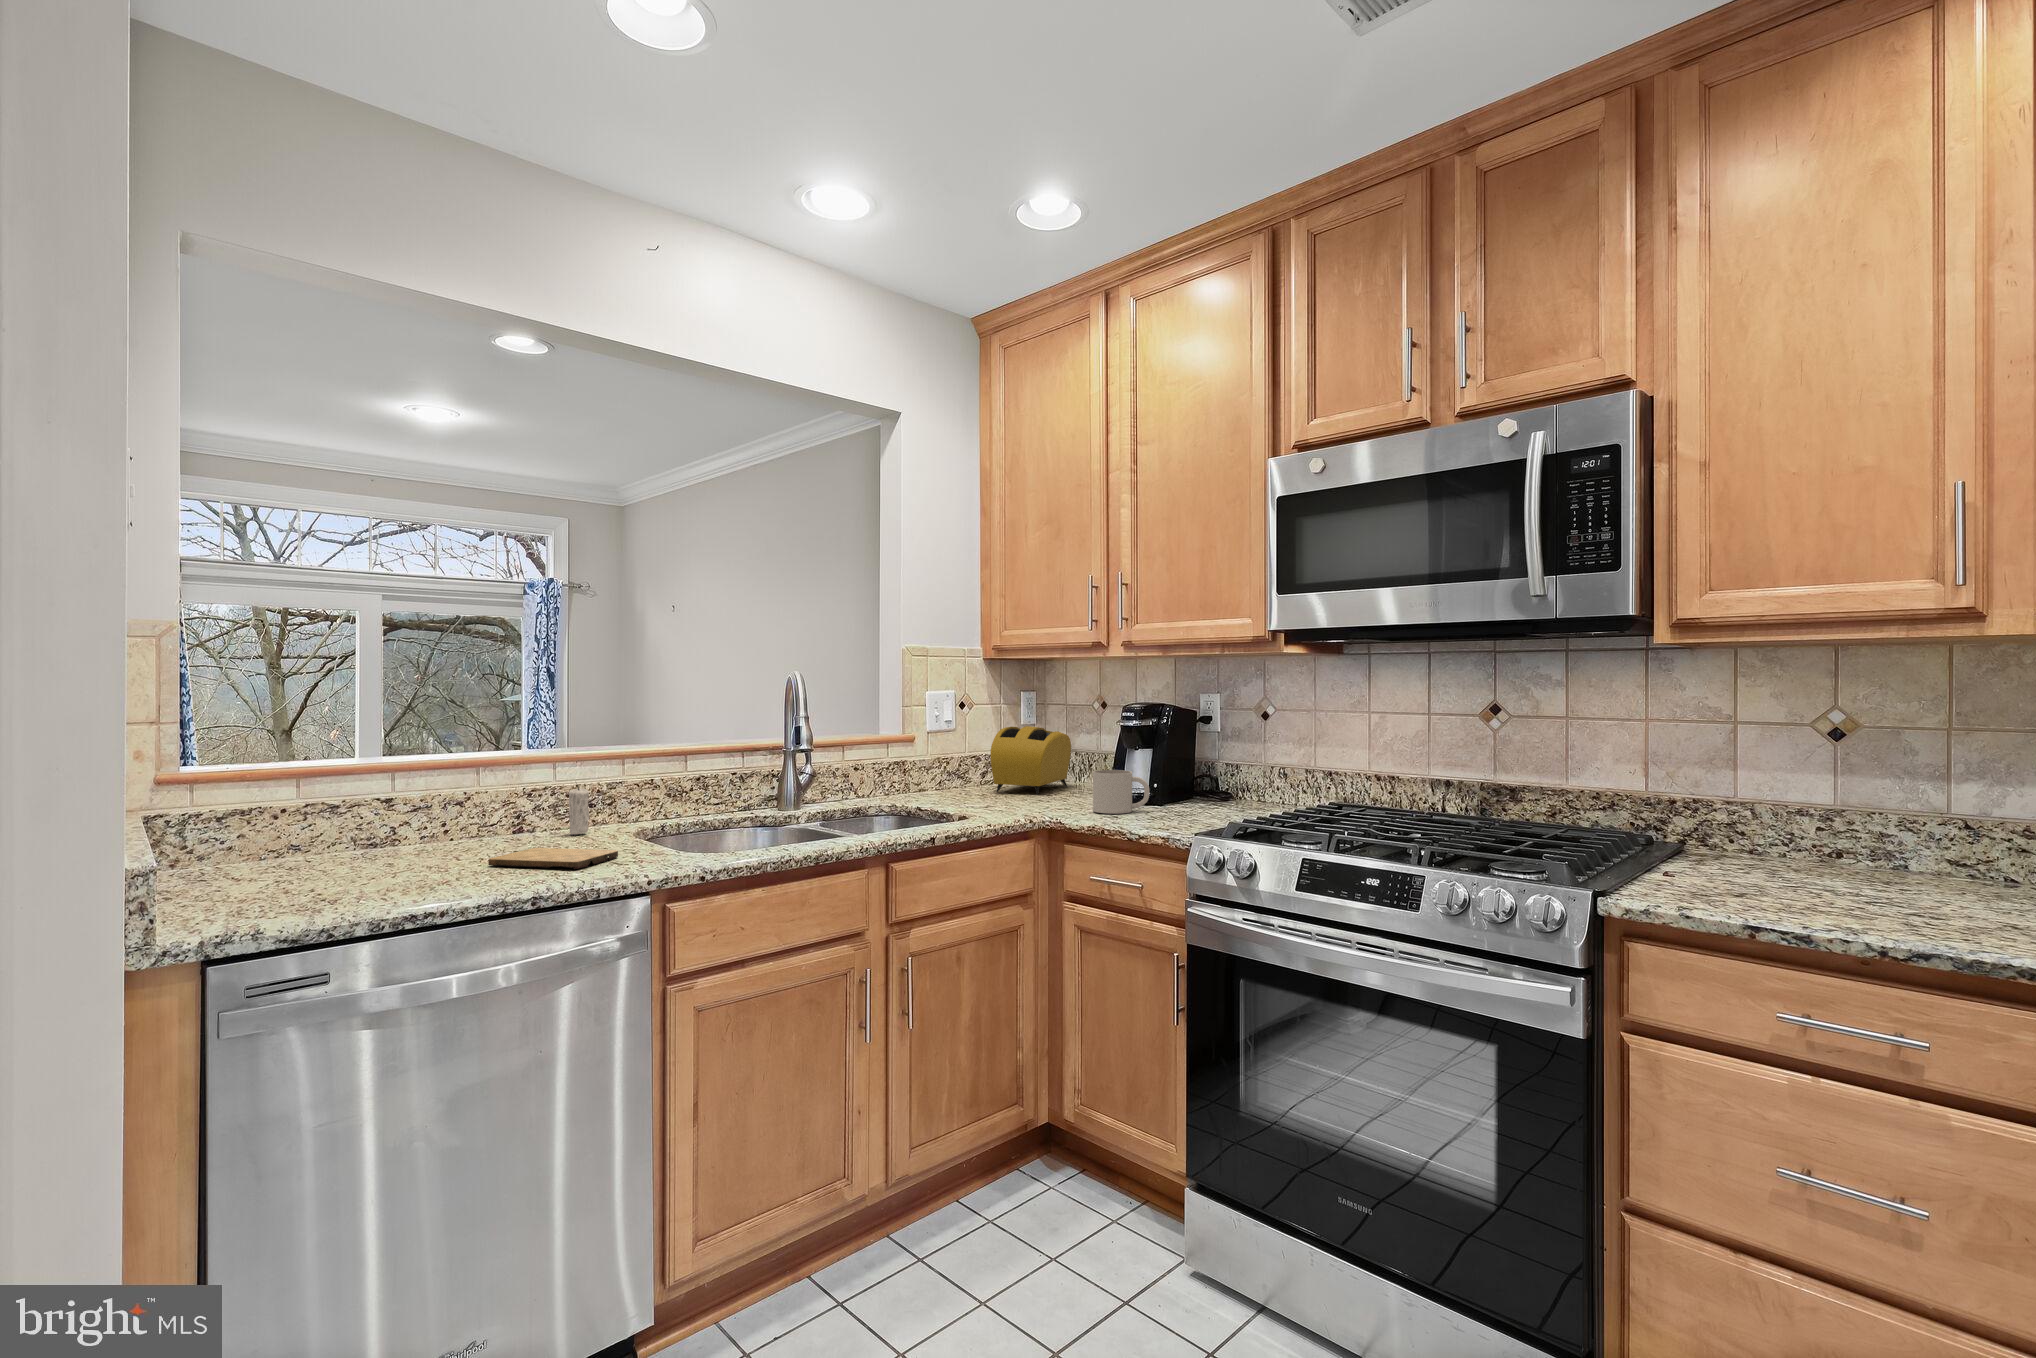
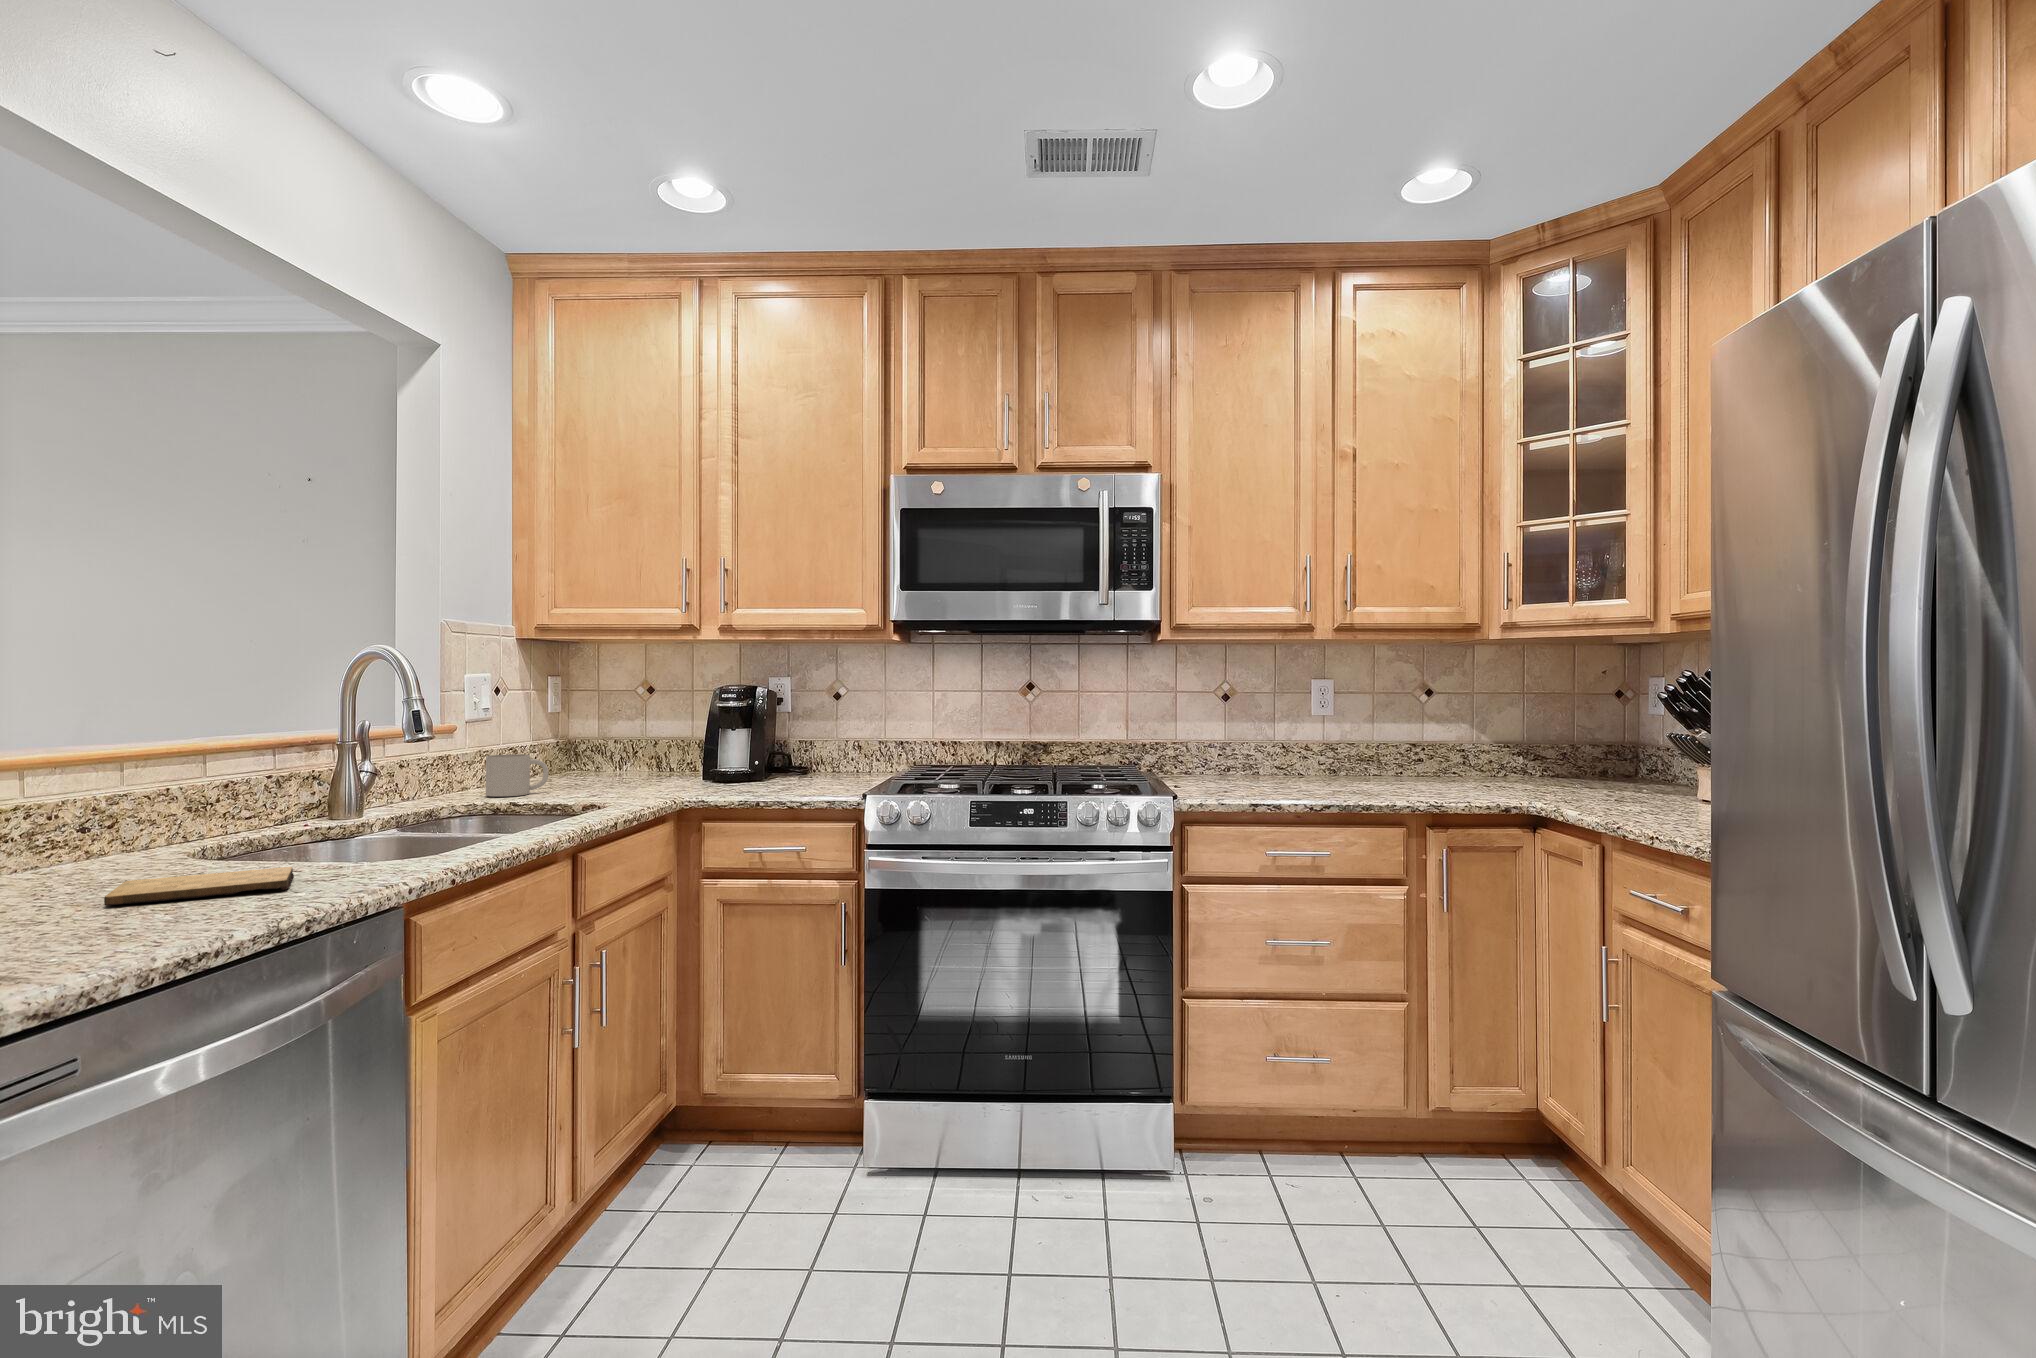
toaster: present [990,726,1071,794] -> none [545,713,620,786]
mug: present [1093,770,1149,814] -> present [486,754,548,796]
candle: present [569,785,589,835] -> none [82,789,119,870]

